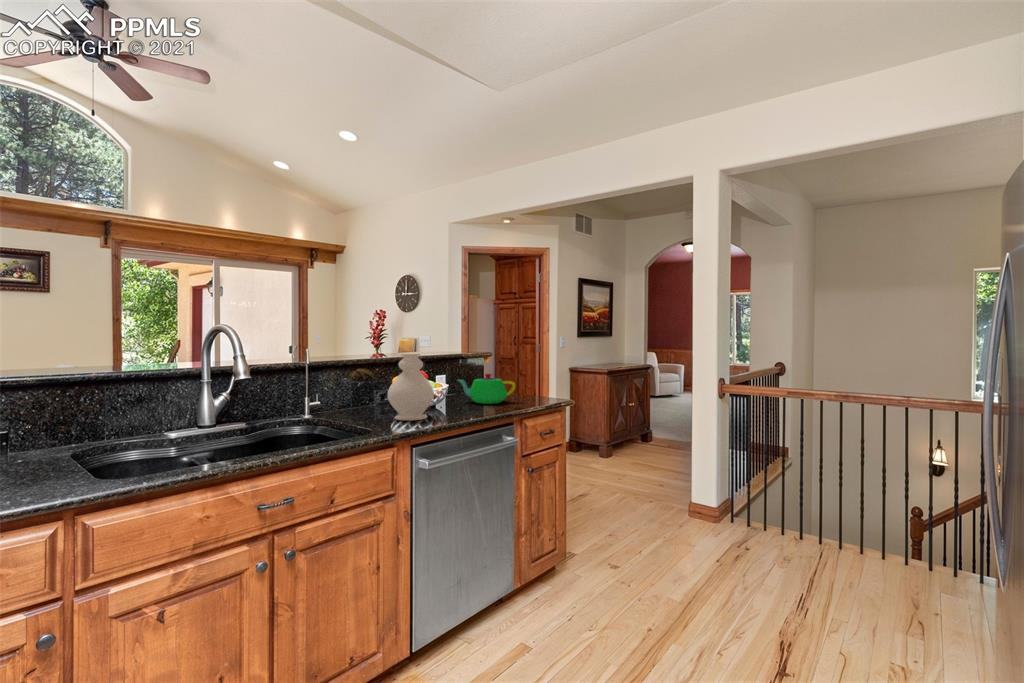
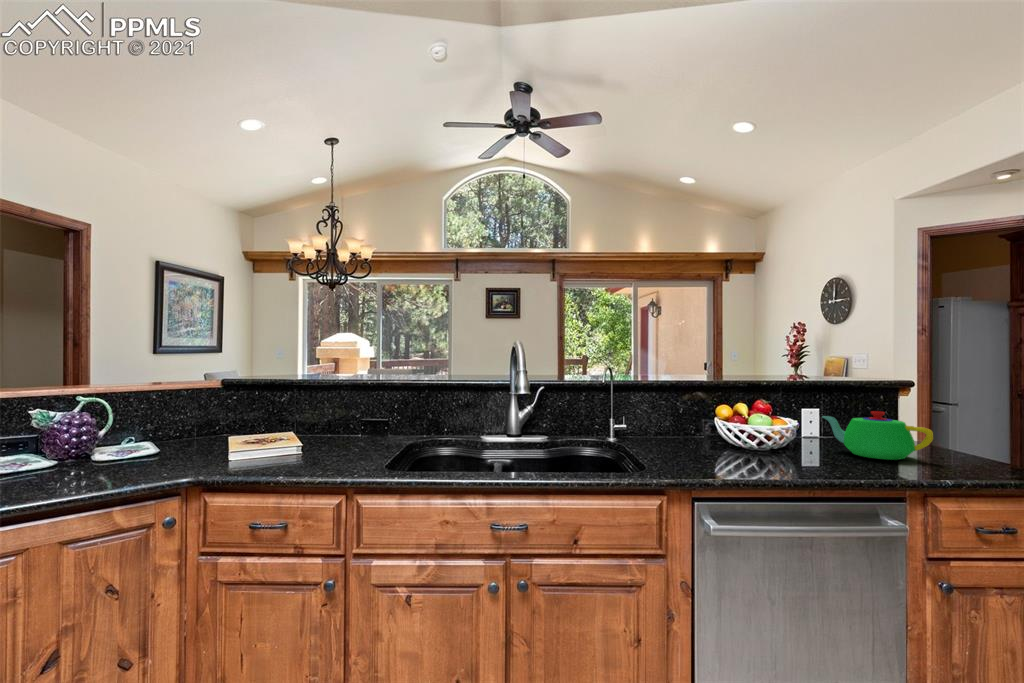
decorative vase: present [388,354,434,421] -> none [689,375,754,464]

